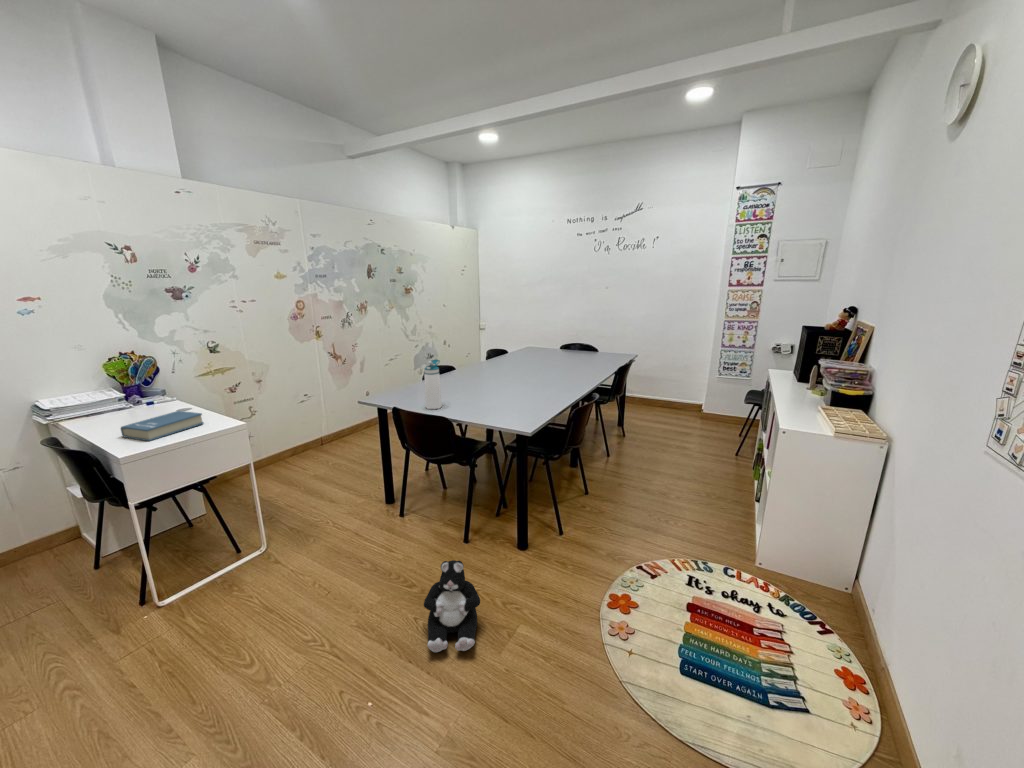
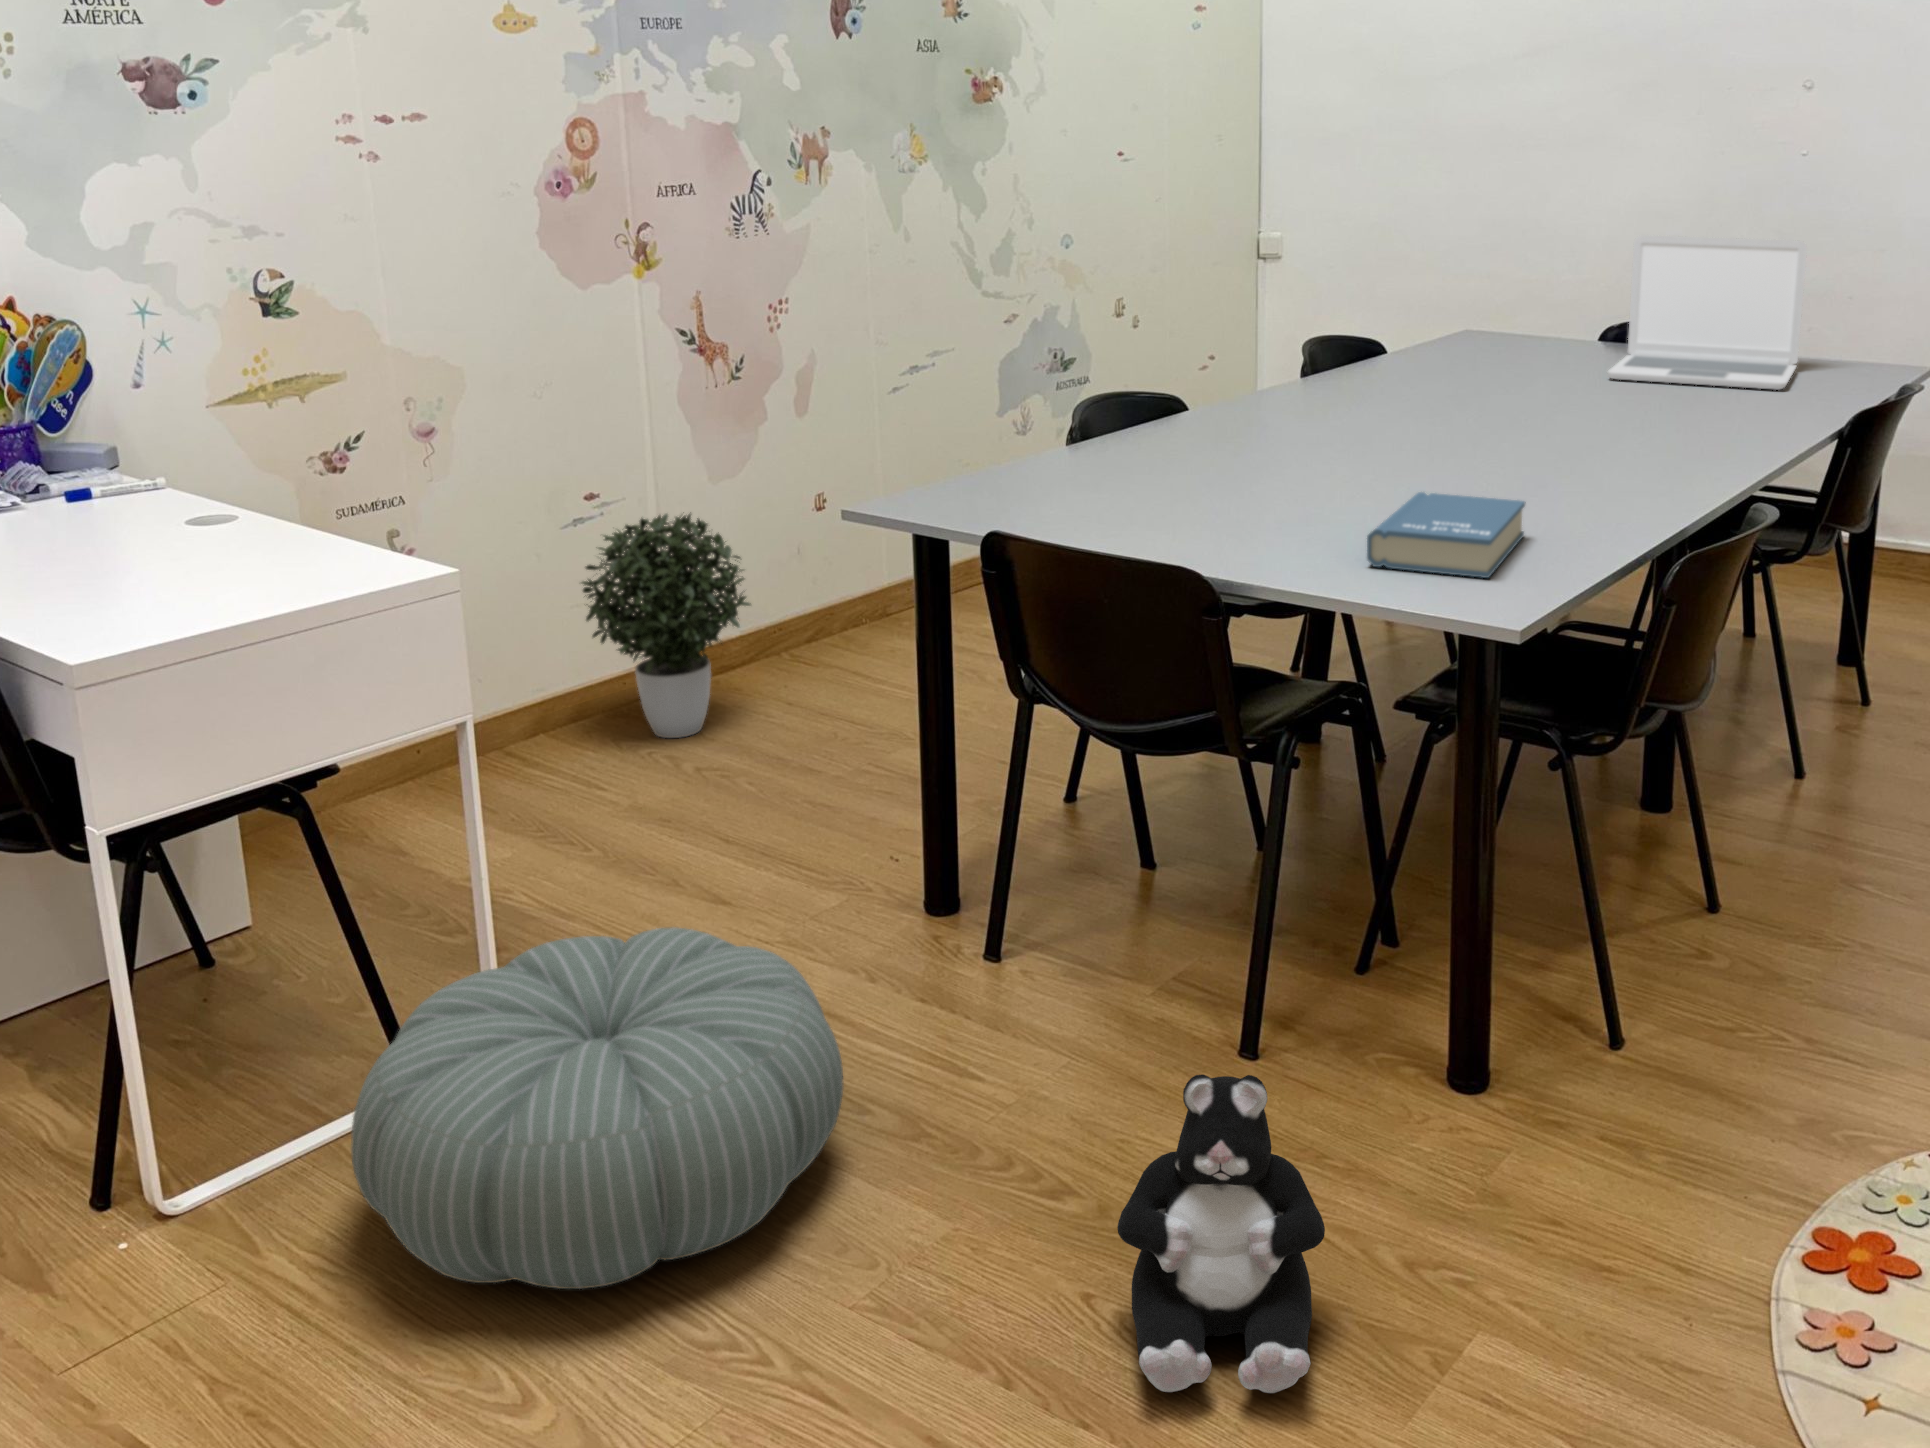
laptop: none [561,325,608,362] -> present [1608,235,1807,390]
water bottle: present [424,360,442,409] -> none [1099,347,1161,537]
potted plant: none [302,399,349,457] -> present [581,514,751,738]
book: present [121,411,204,441] -> present [1367,492,1526,578]
pouf: none [210,518,355,629] -> present [351,927,844,1289]

